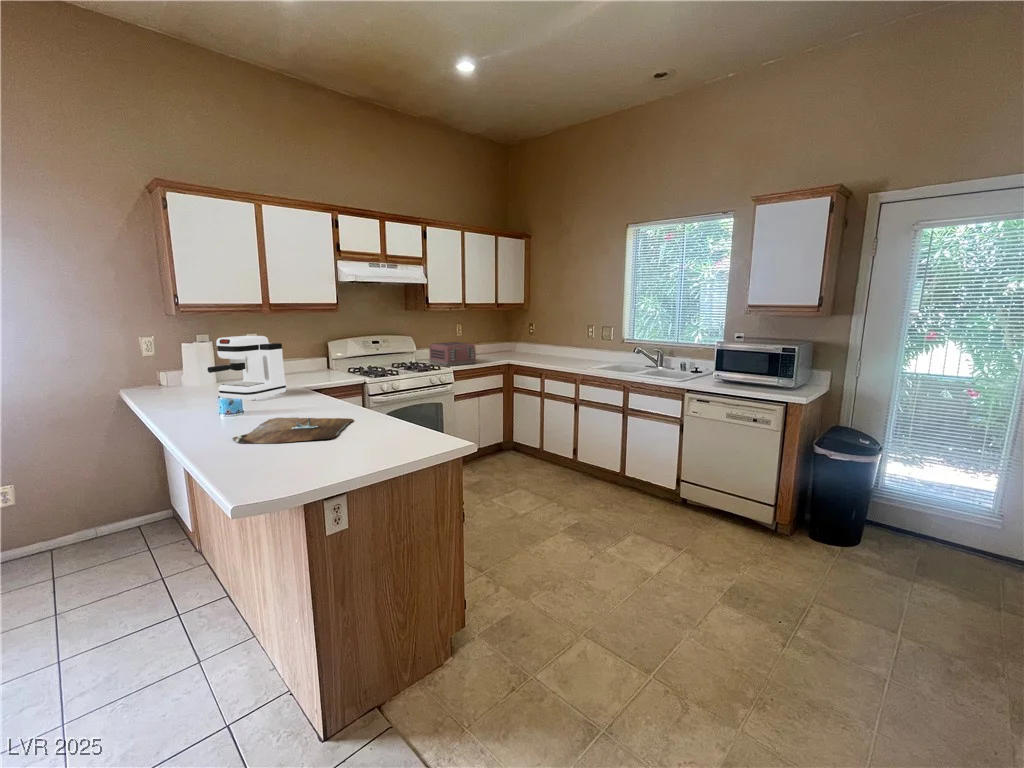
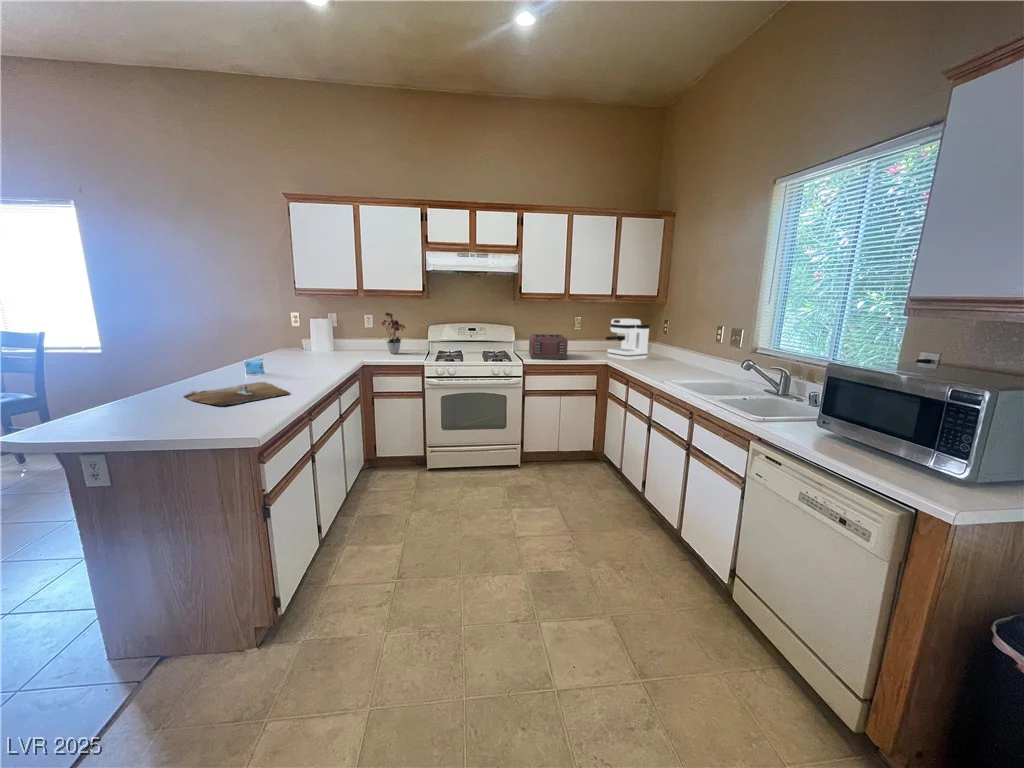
flower arrangement: none [280,327,319,378] -> present [382,312,405,354]
coffee maker: present [207,336,286,400] -> present [606,319,649,361]

